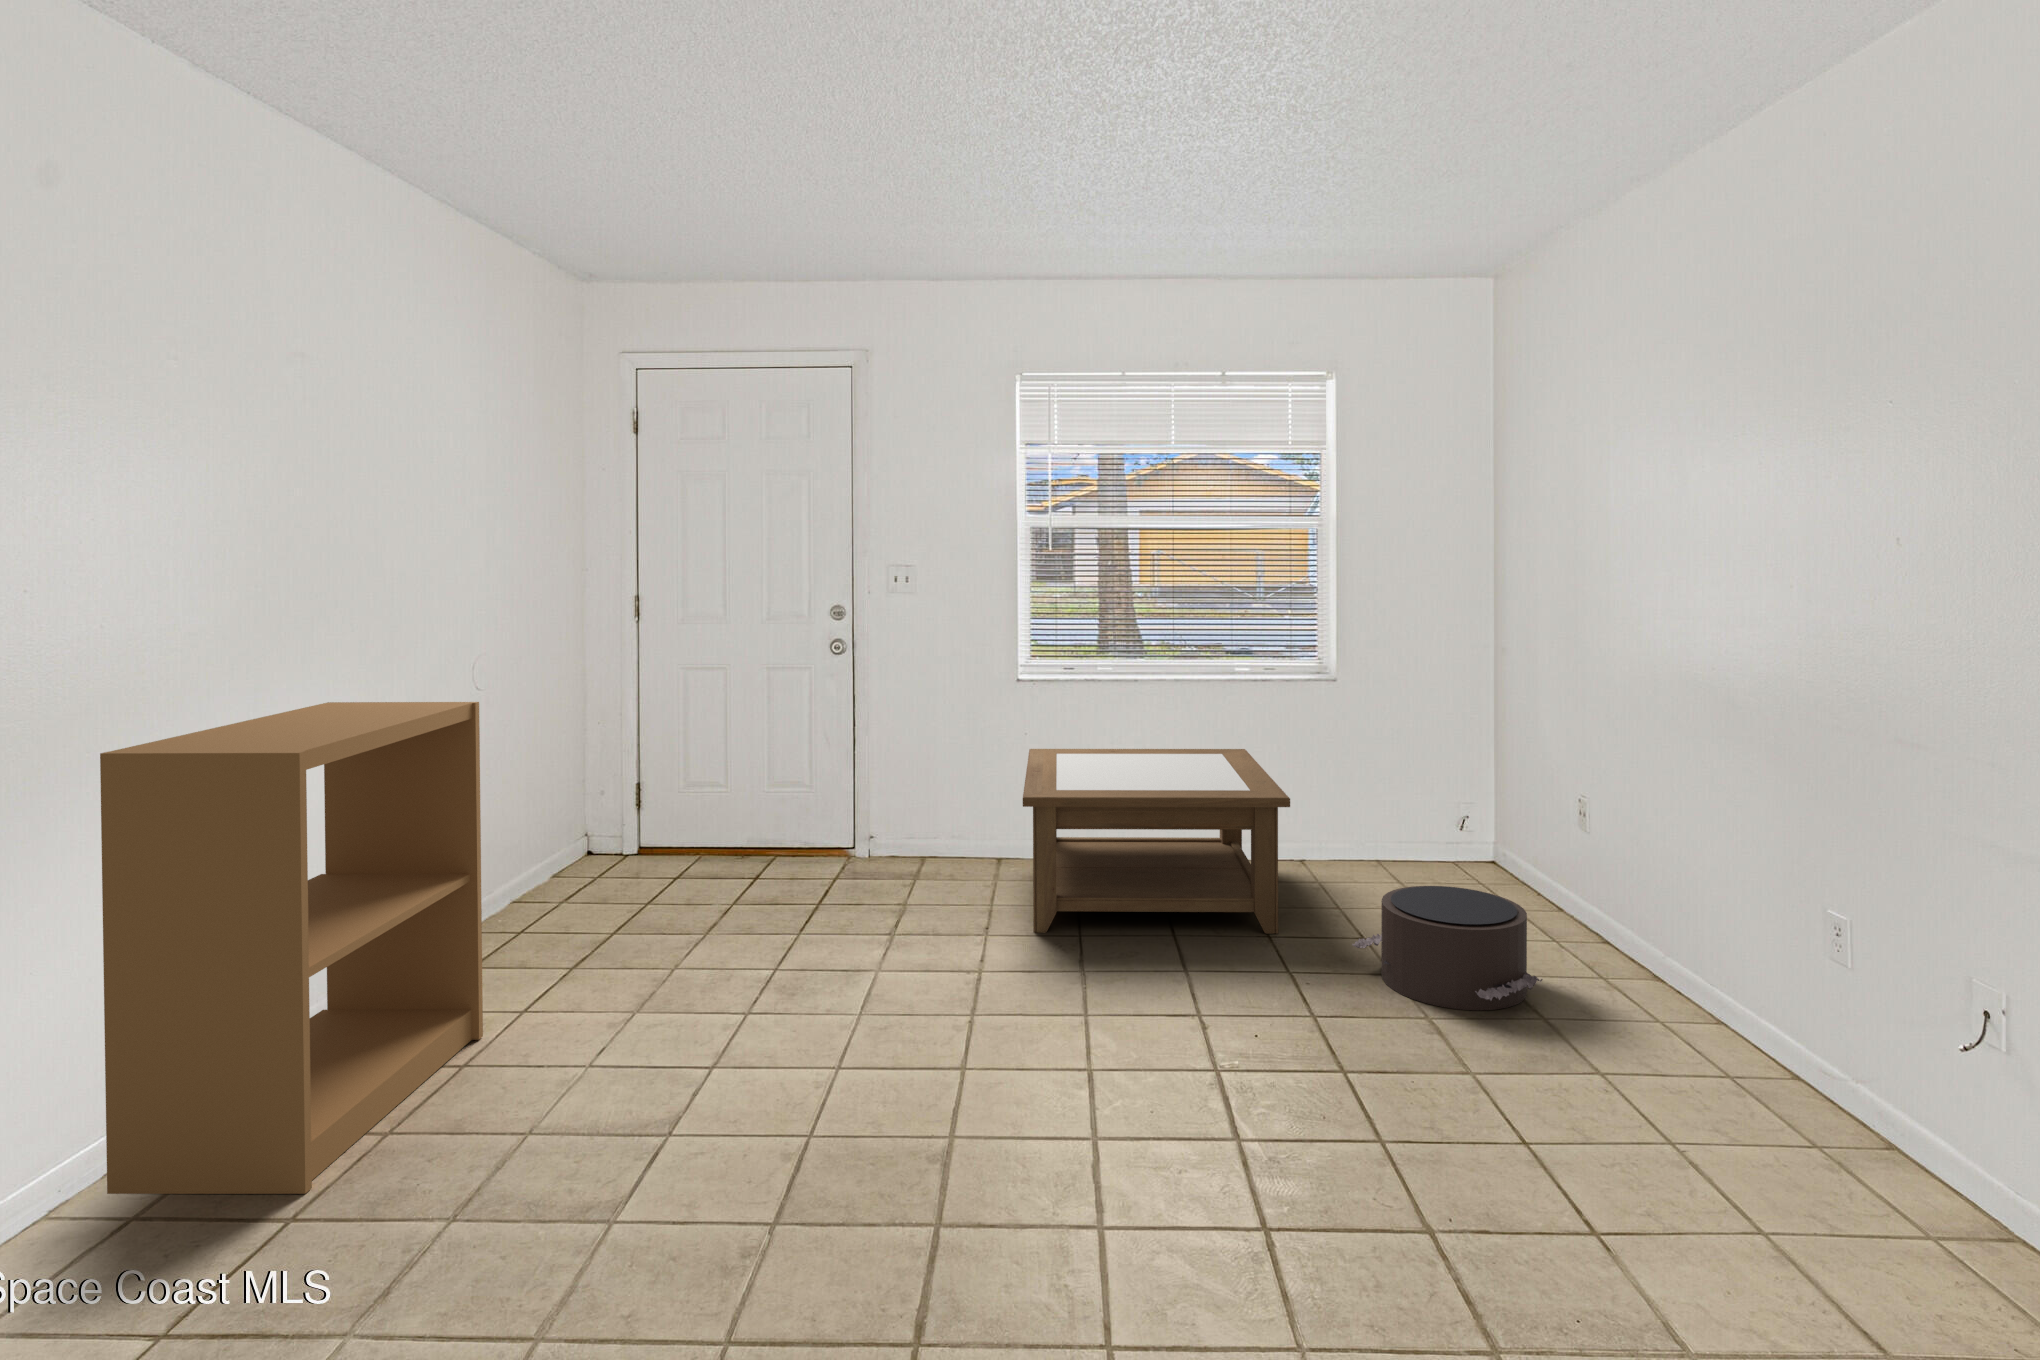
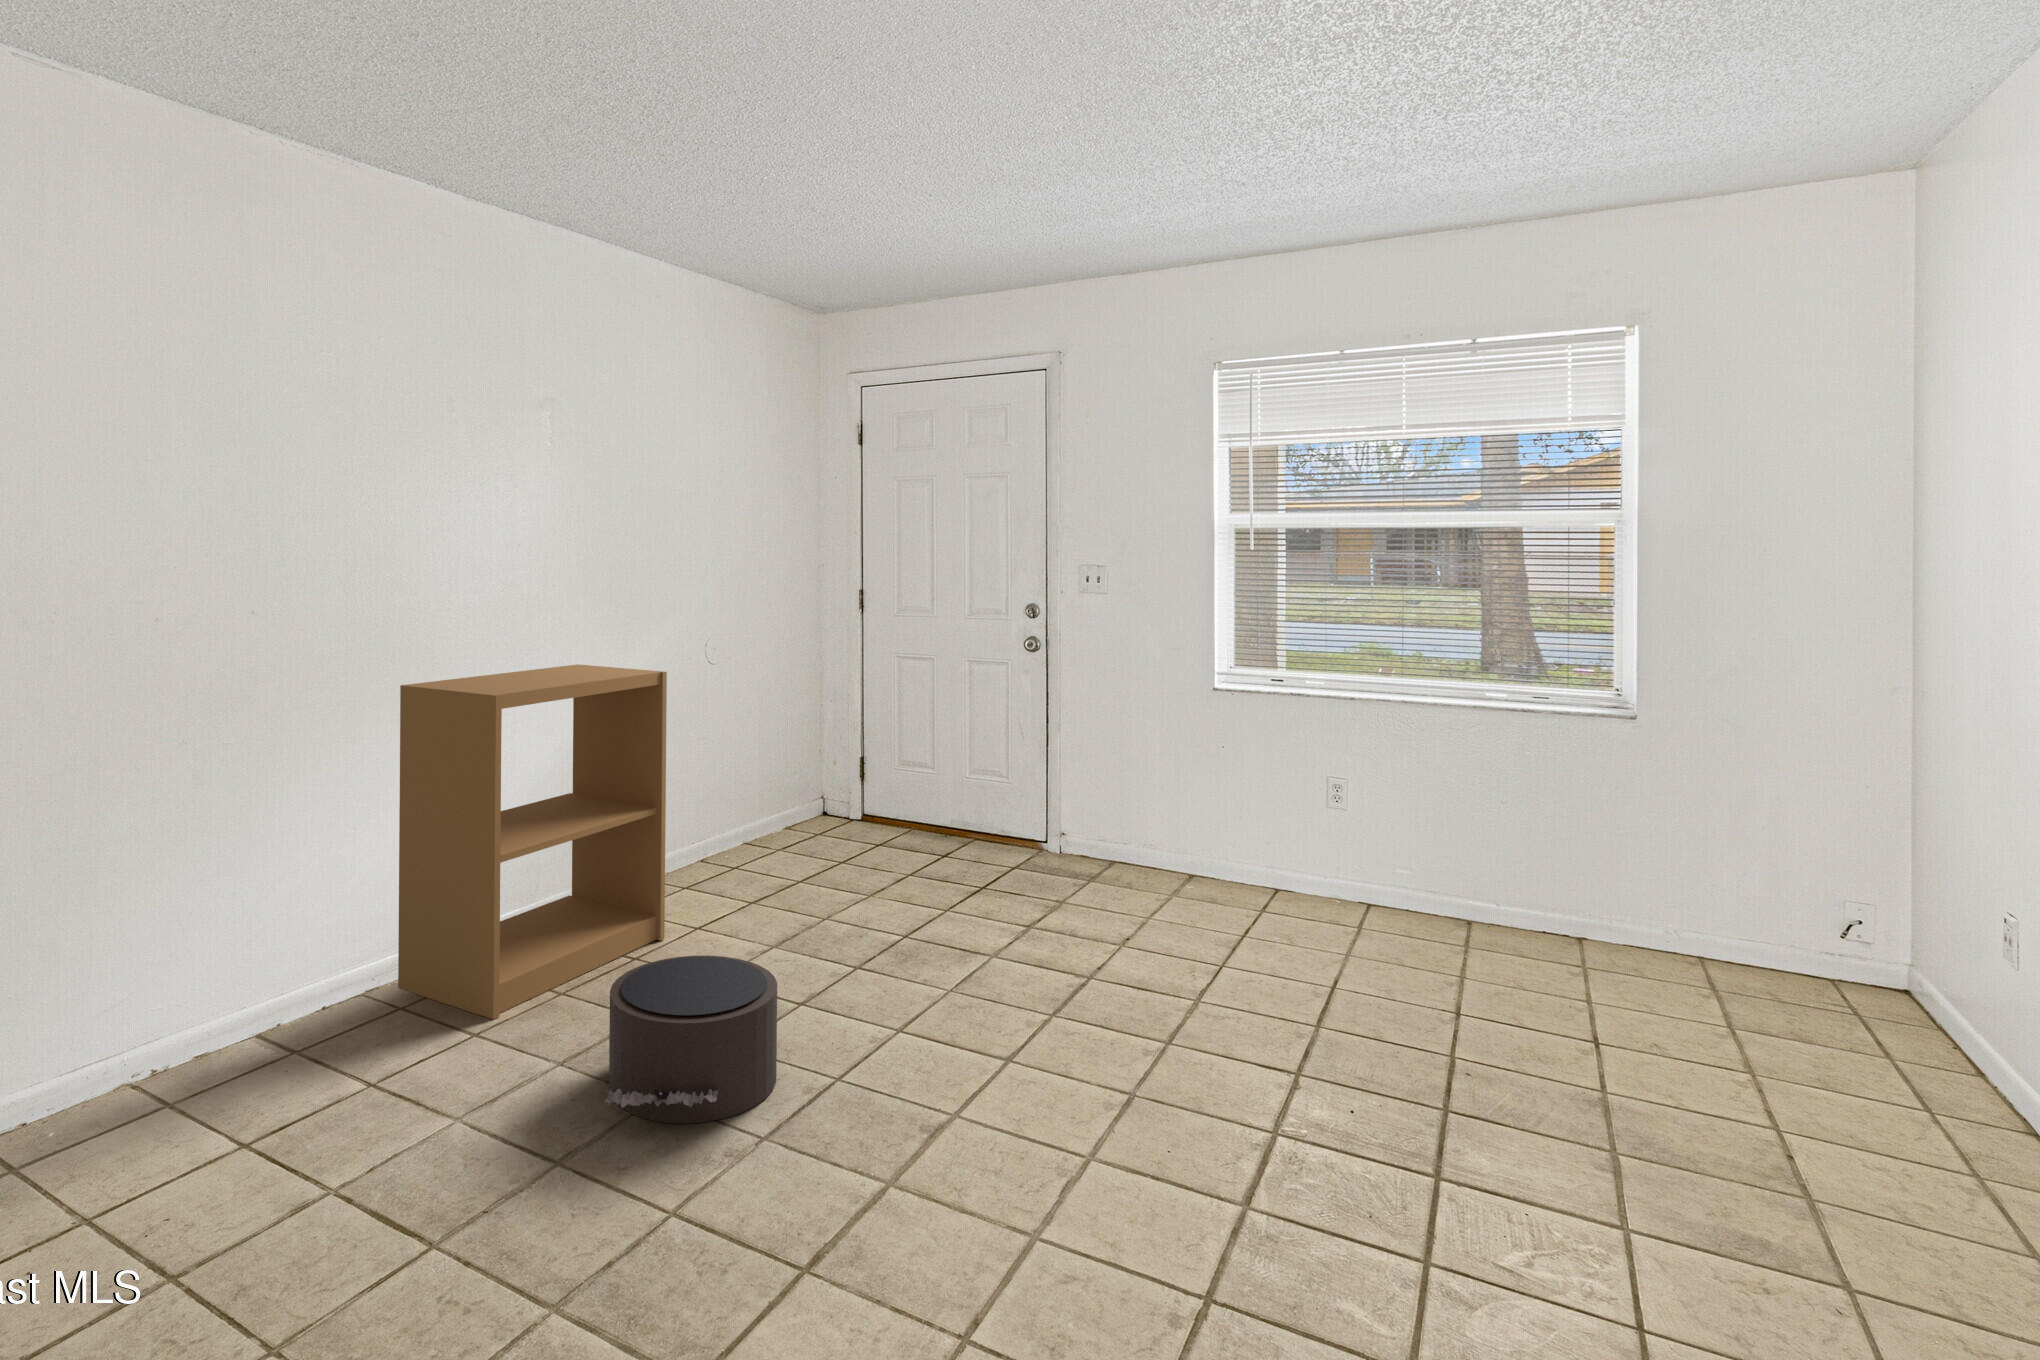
coffee table: present [1023,749,1290,934] -> none [1159,766,1478,1008]
pouf: present [1352,886,1543,1010] -> present [605,955,777,1123]

